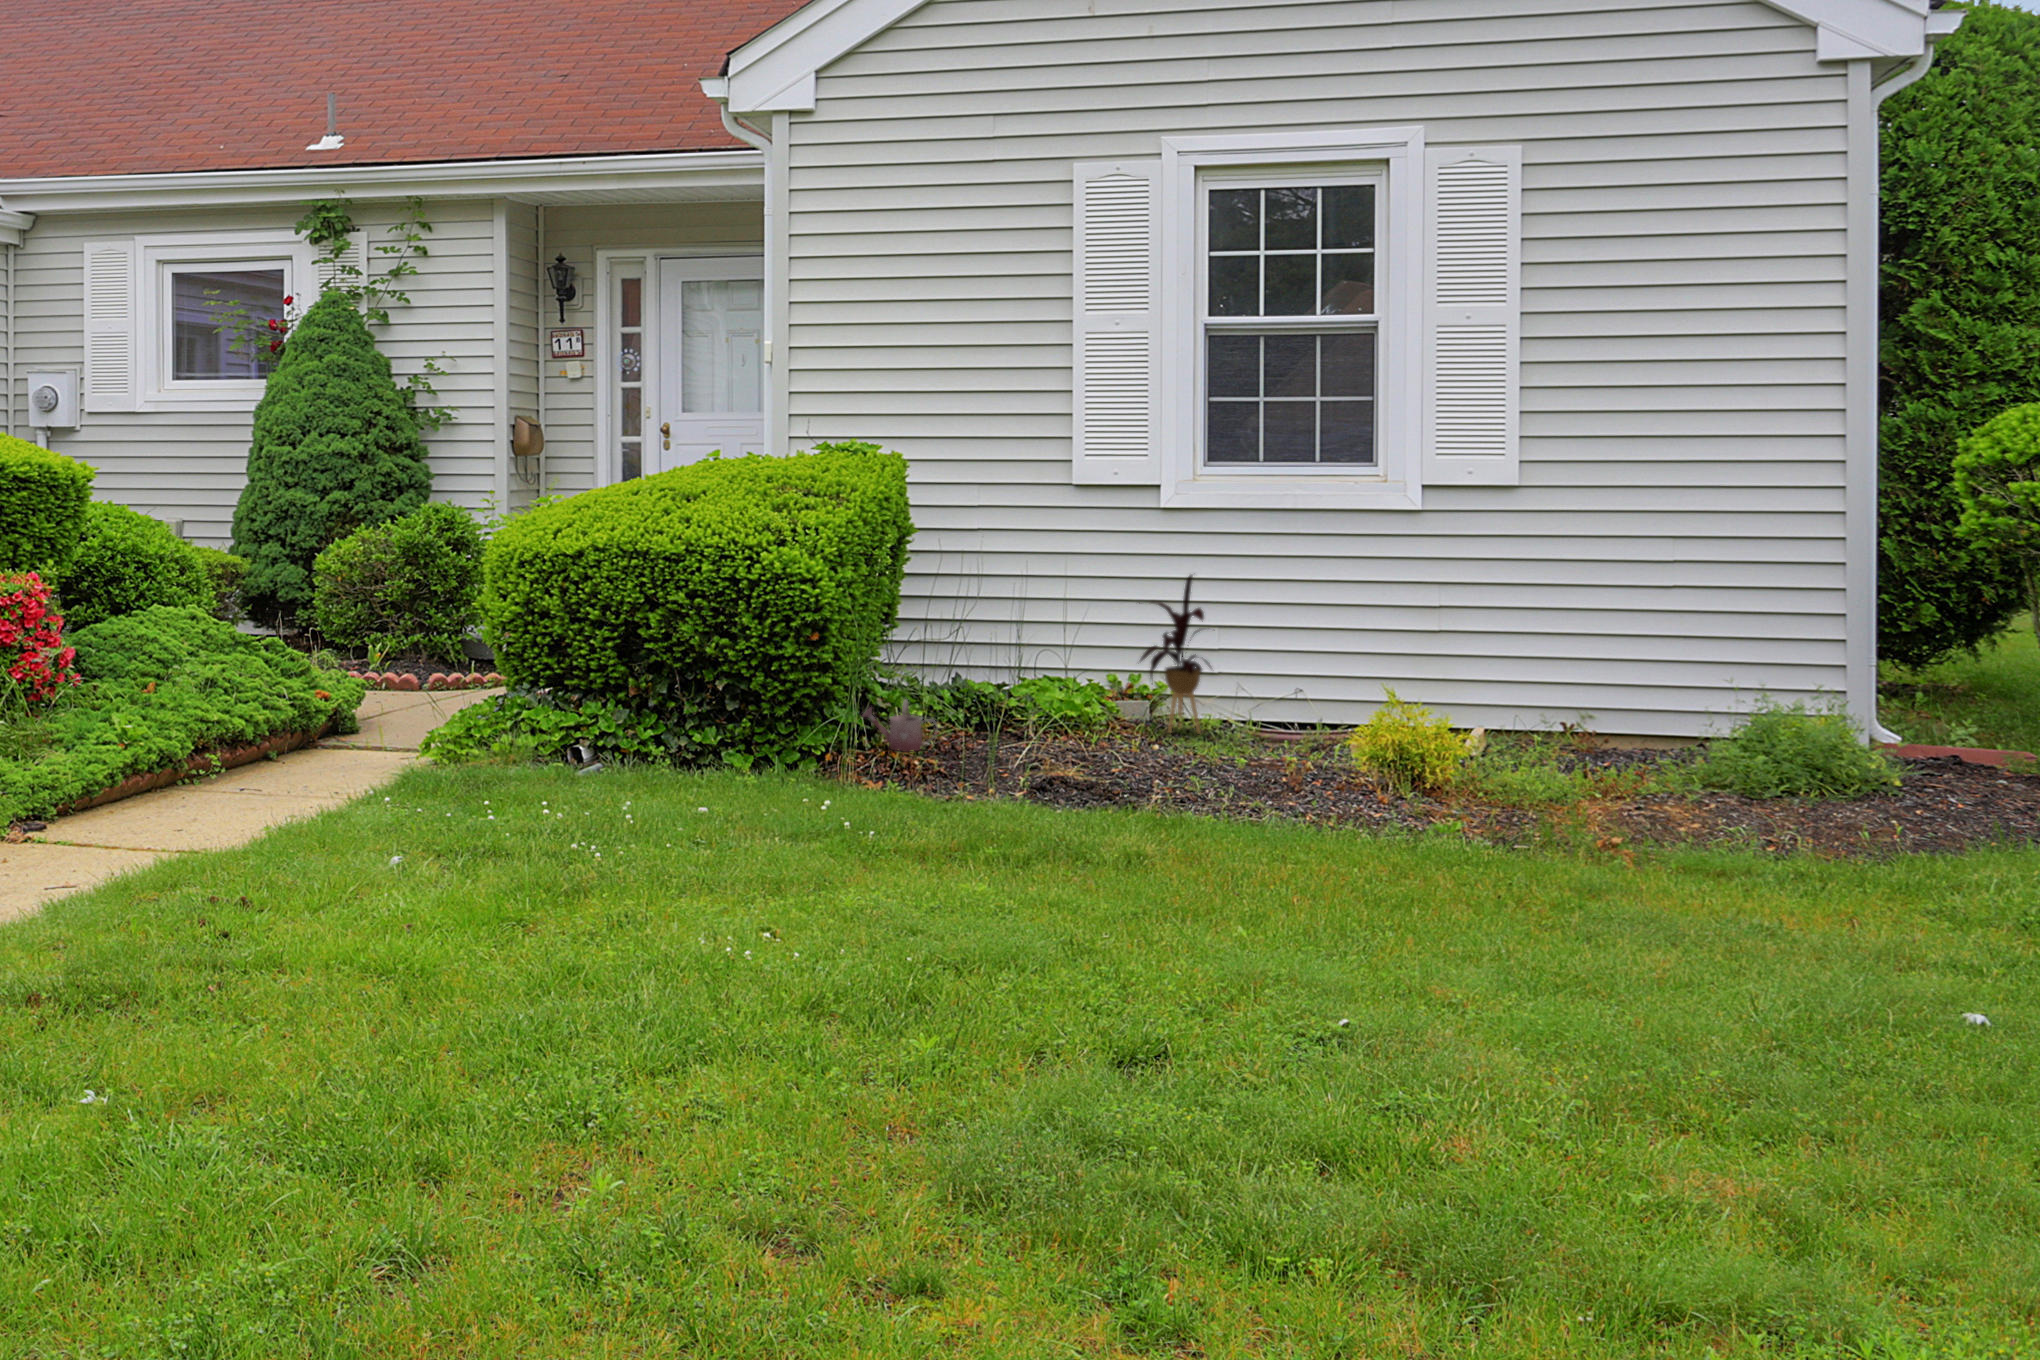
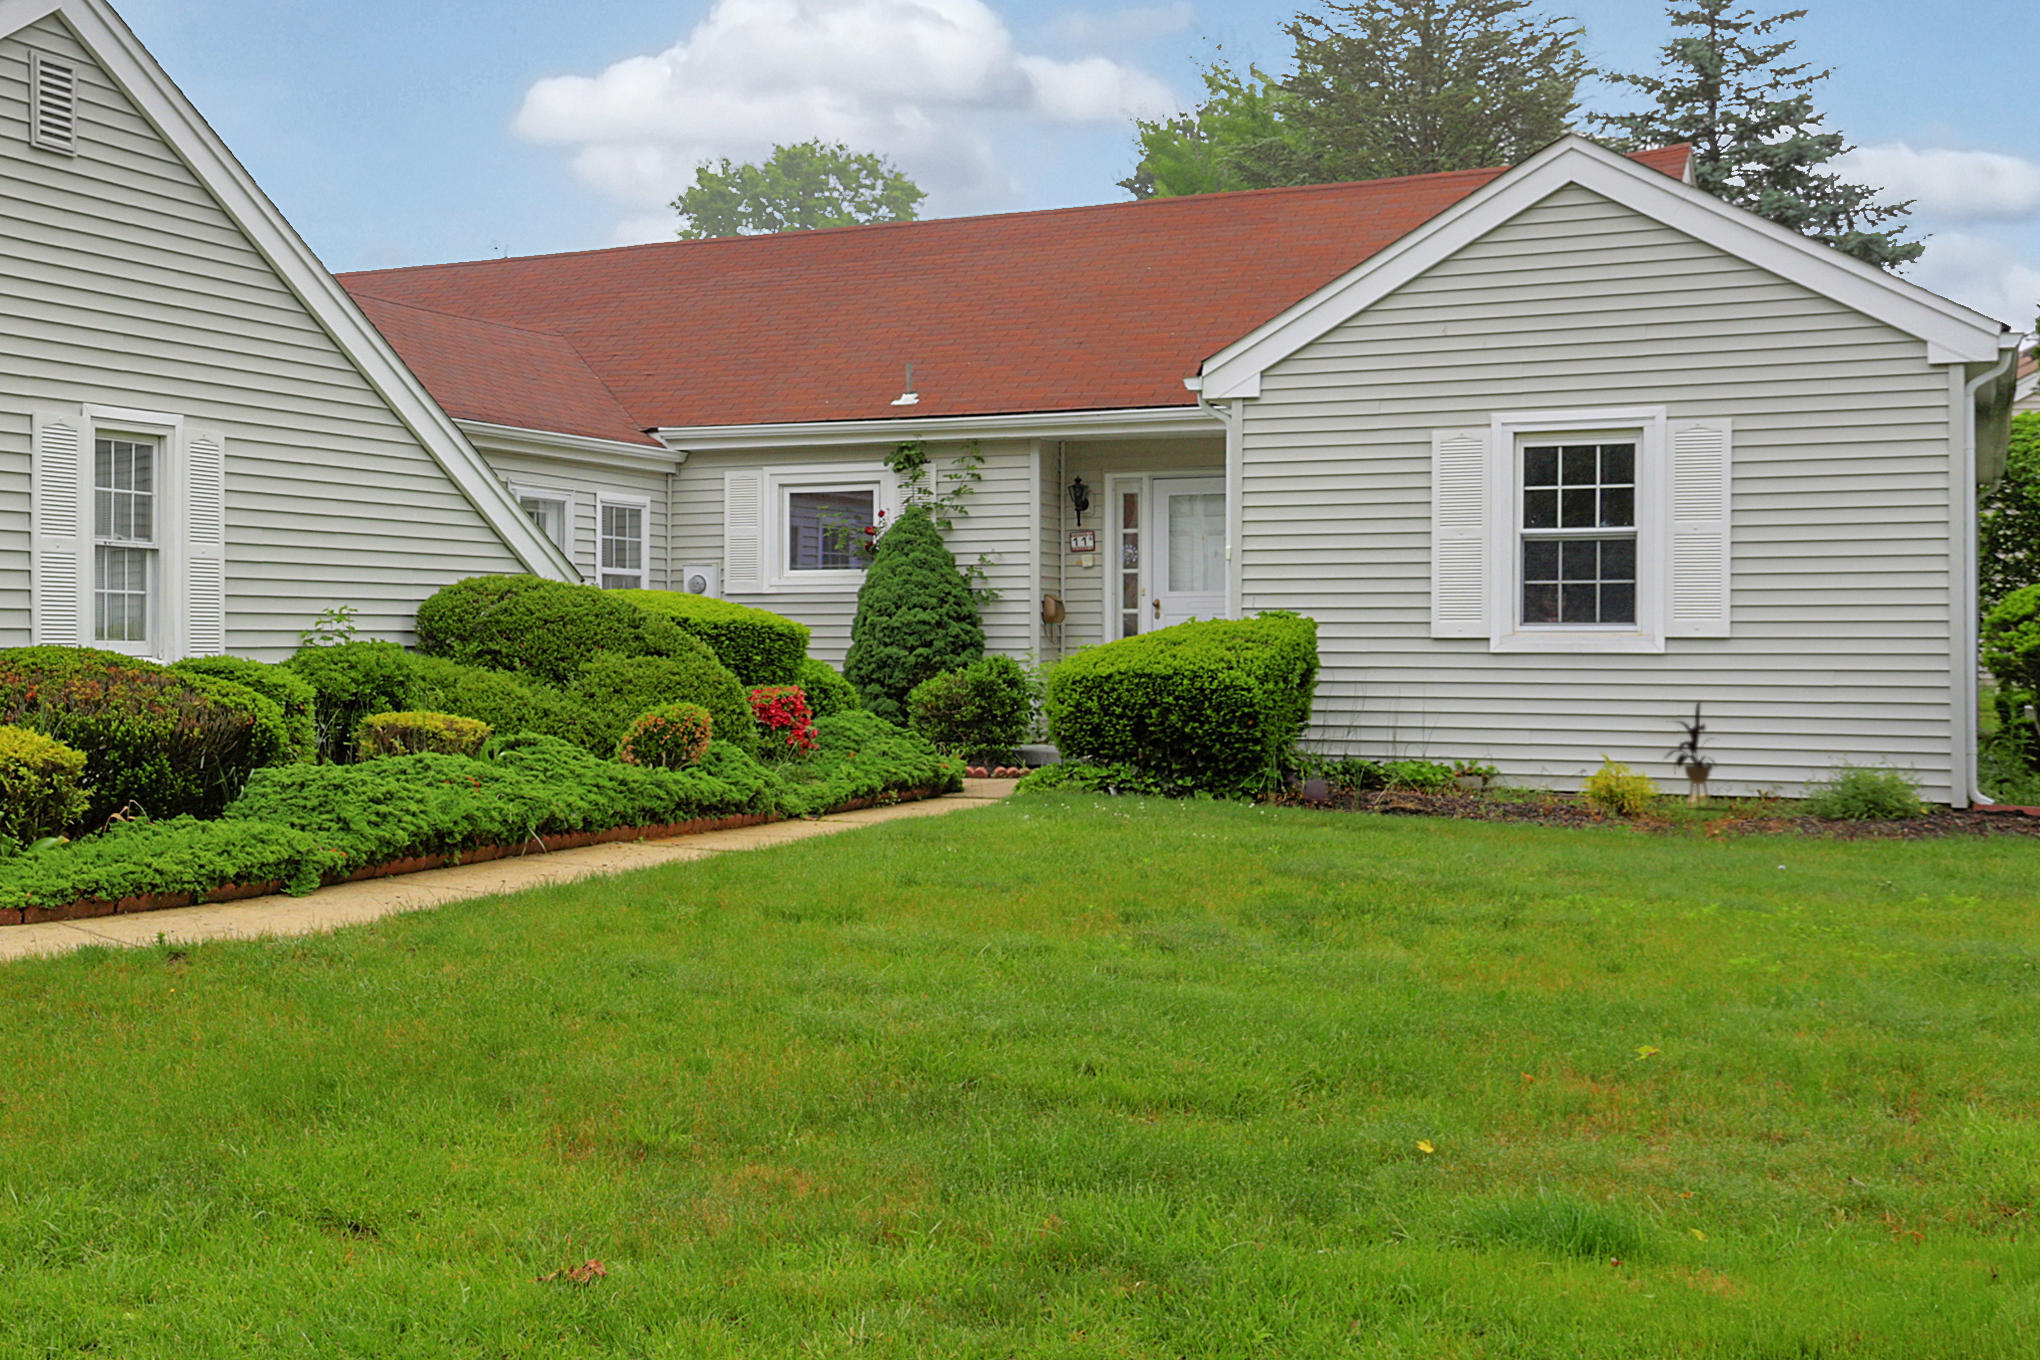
house plant: present [1139,575,1211,733] -> present [1664,703,1714,807]

